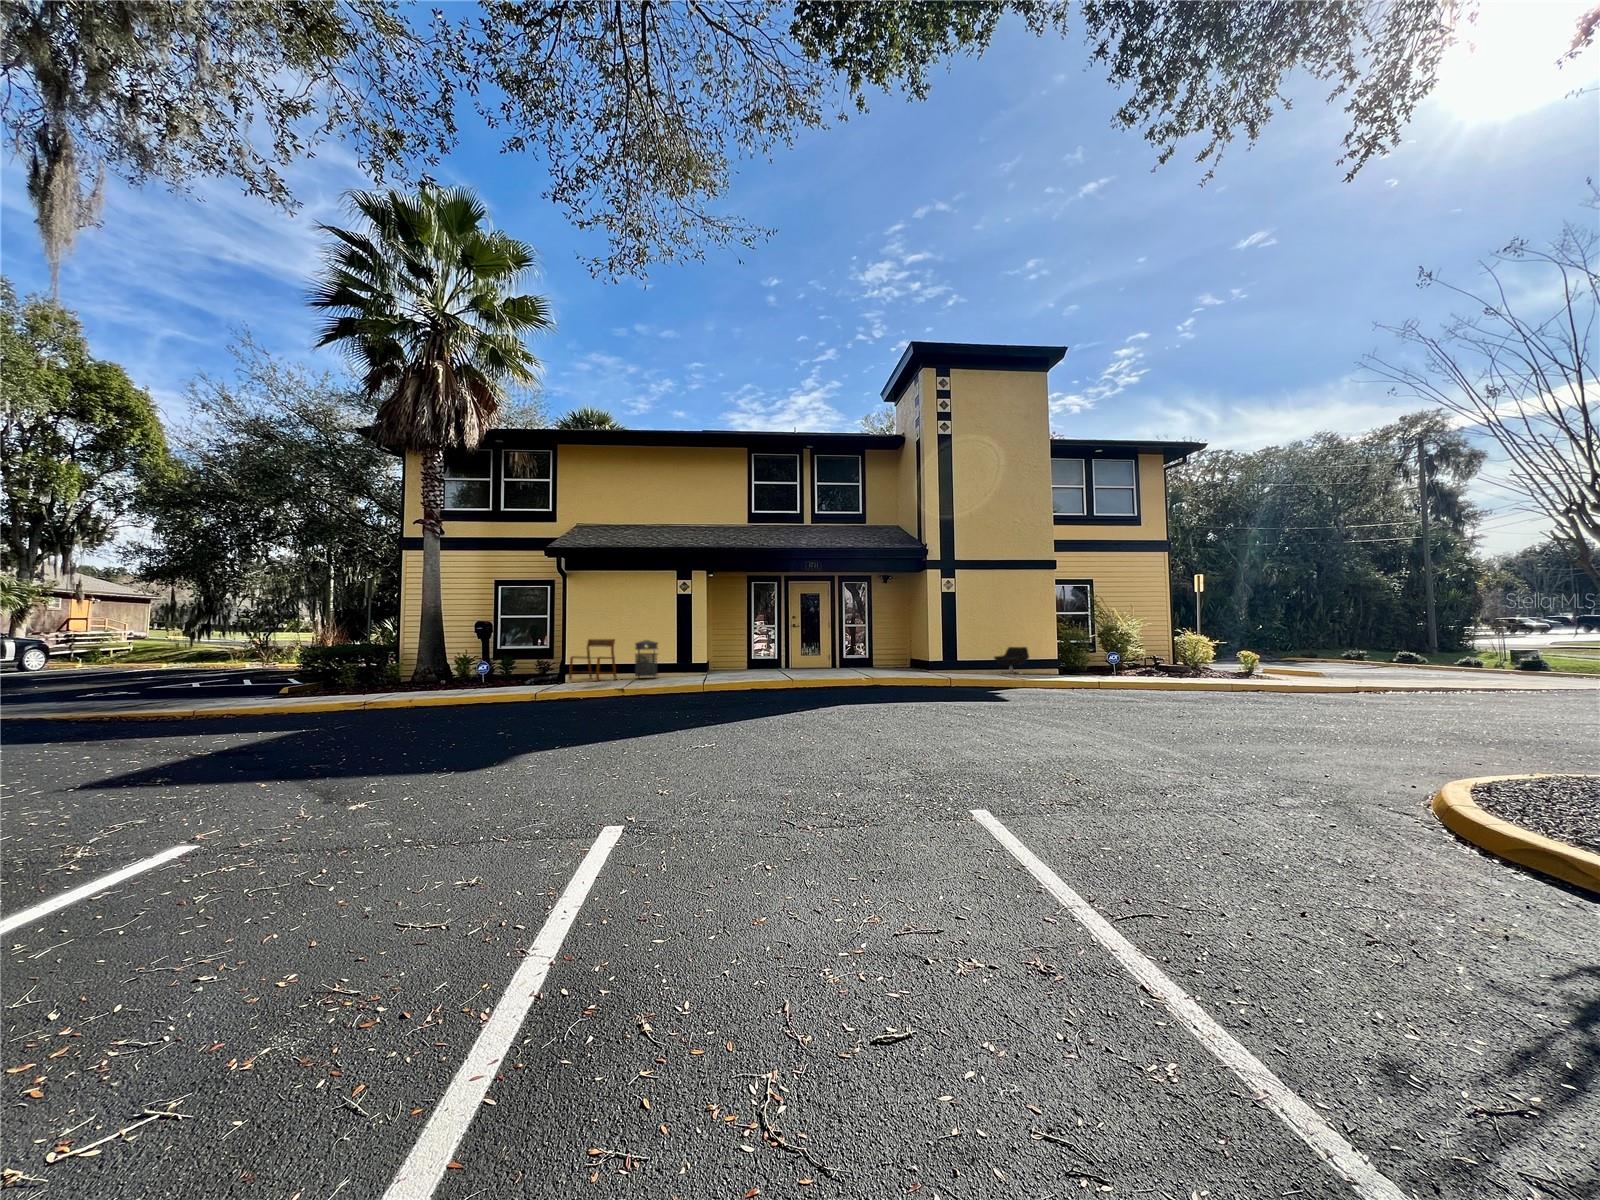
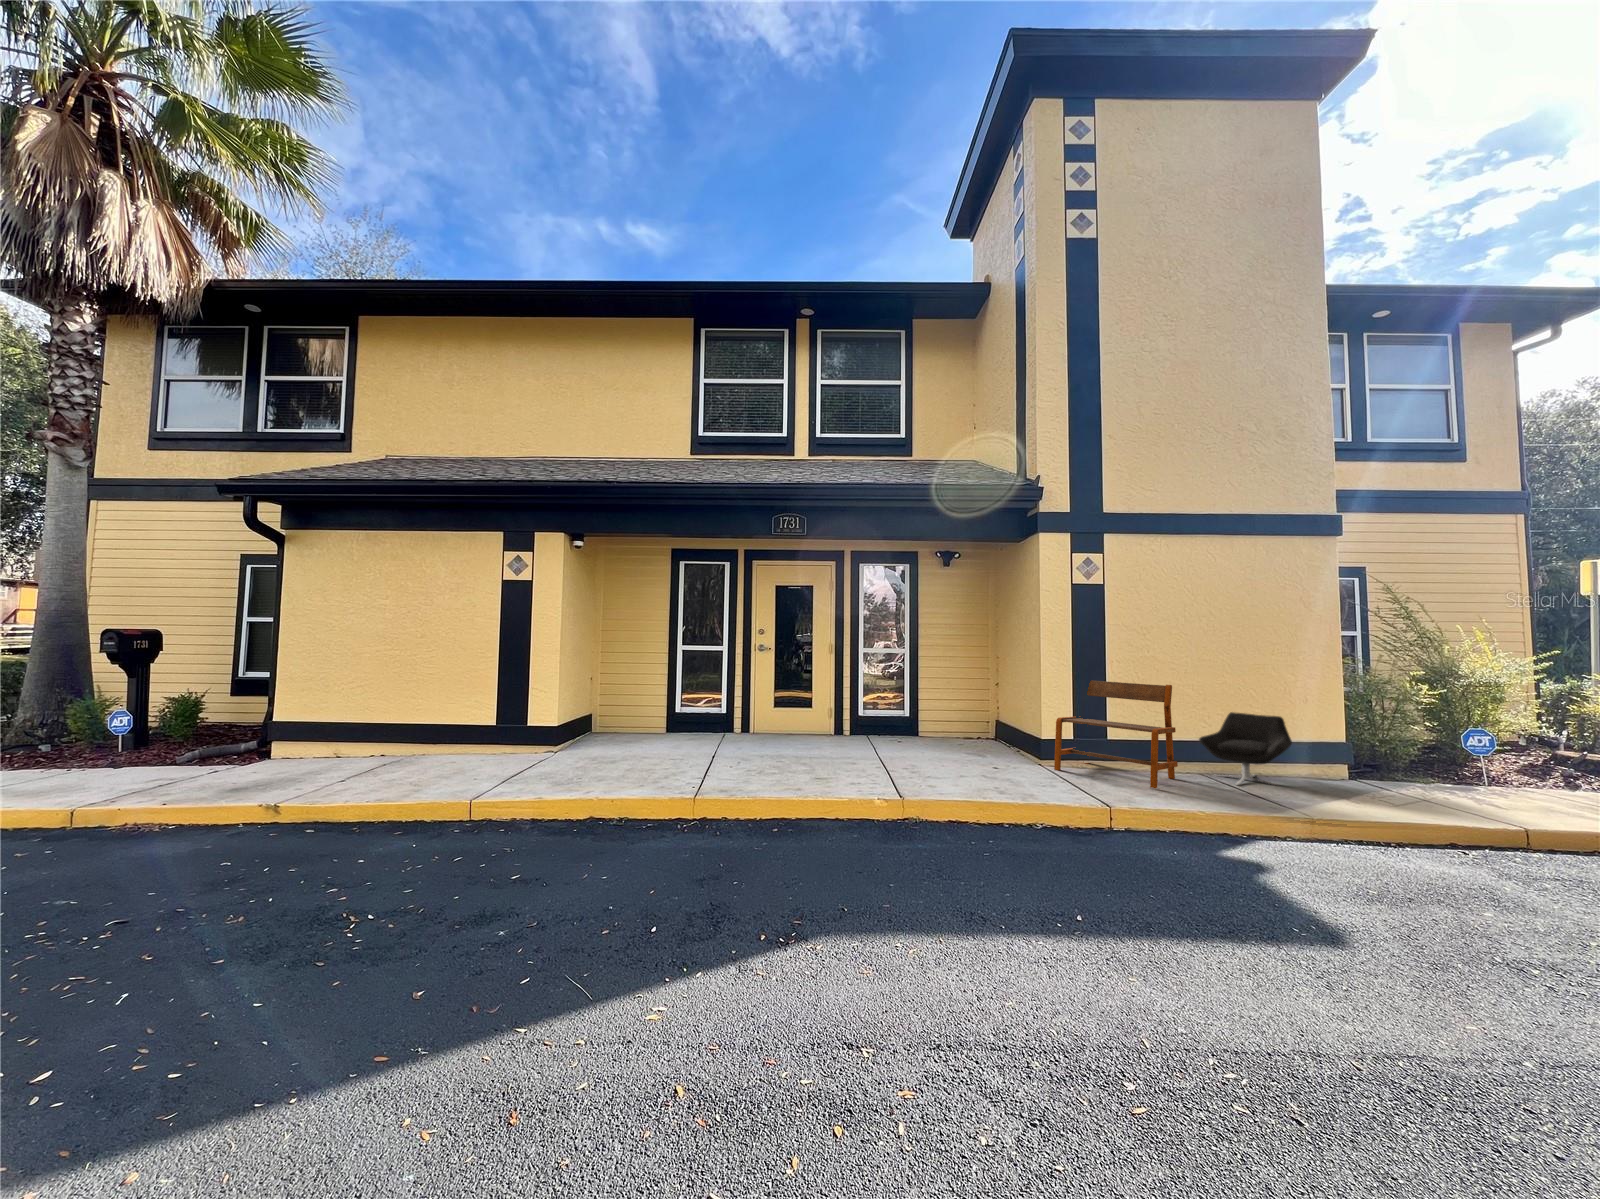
bench: present [569,639,617,681] -> present [1054,680,1178,788]
trash can: present [635,640,658,678] -> none [389,676,448,762]

